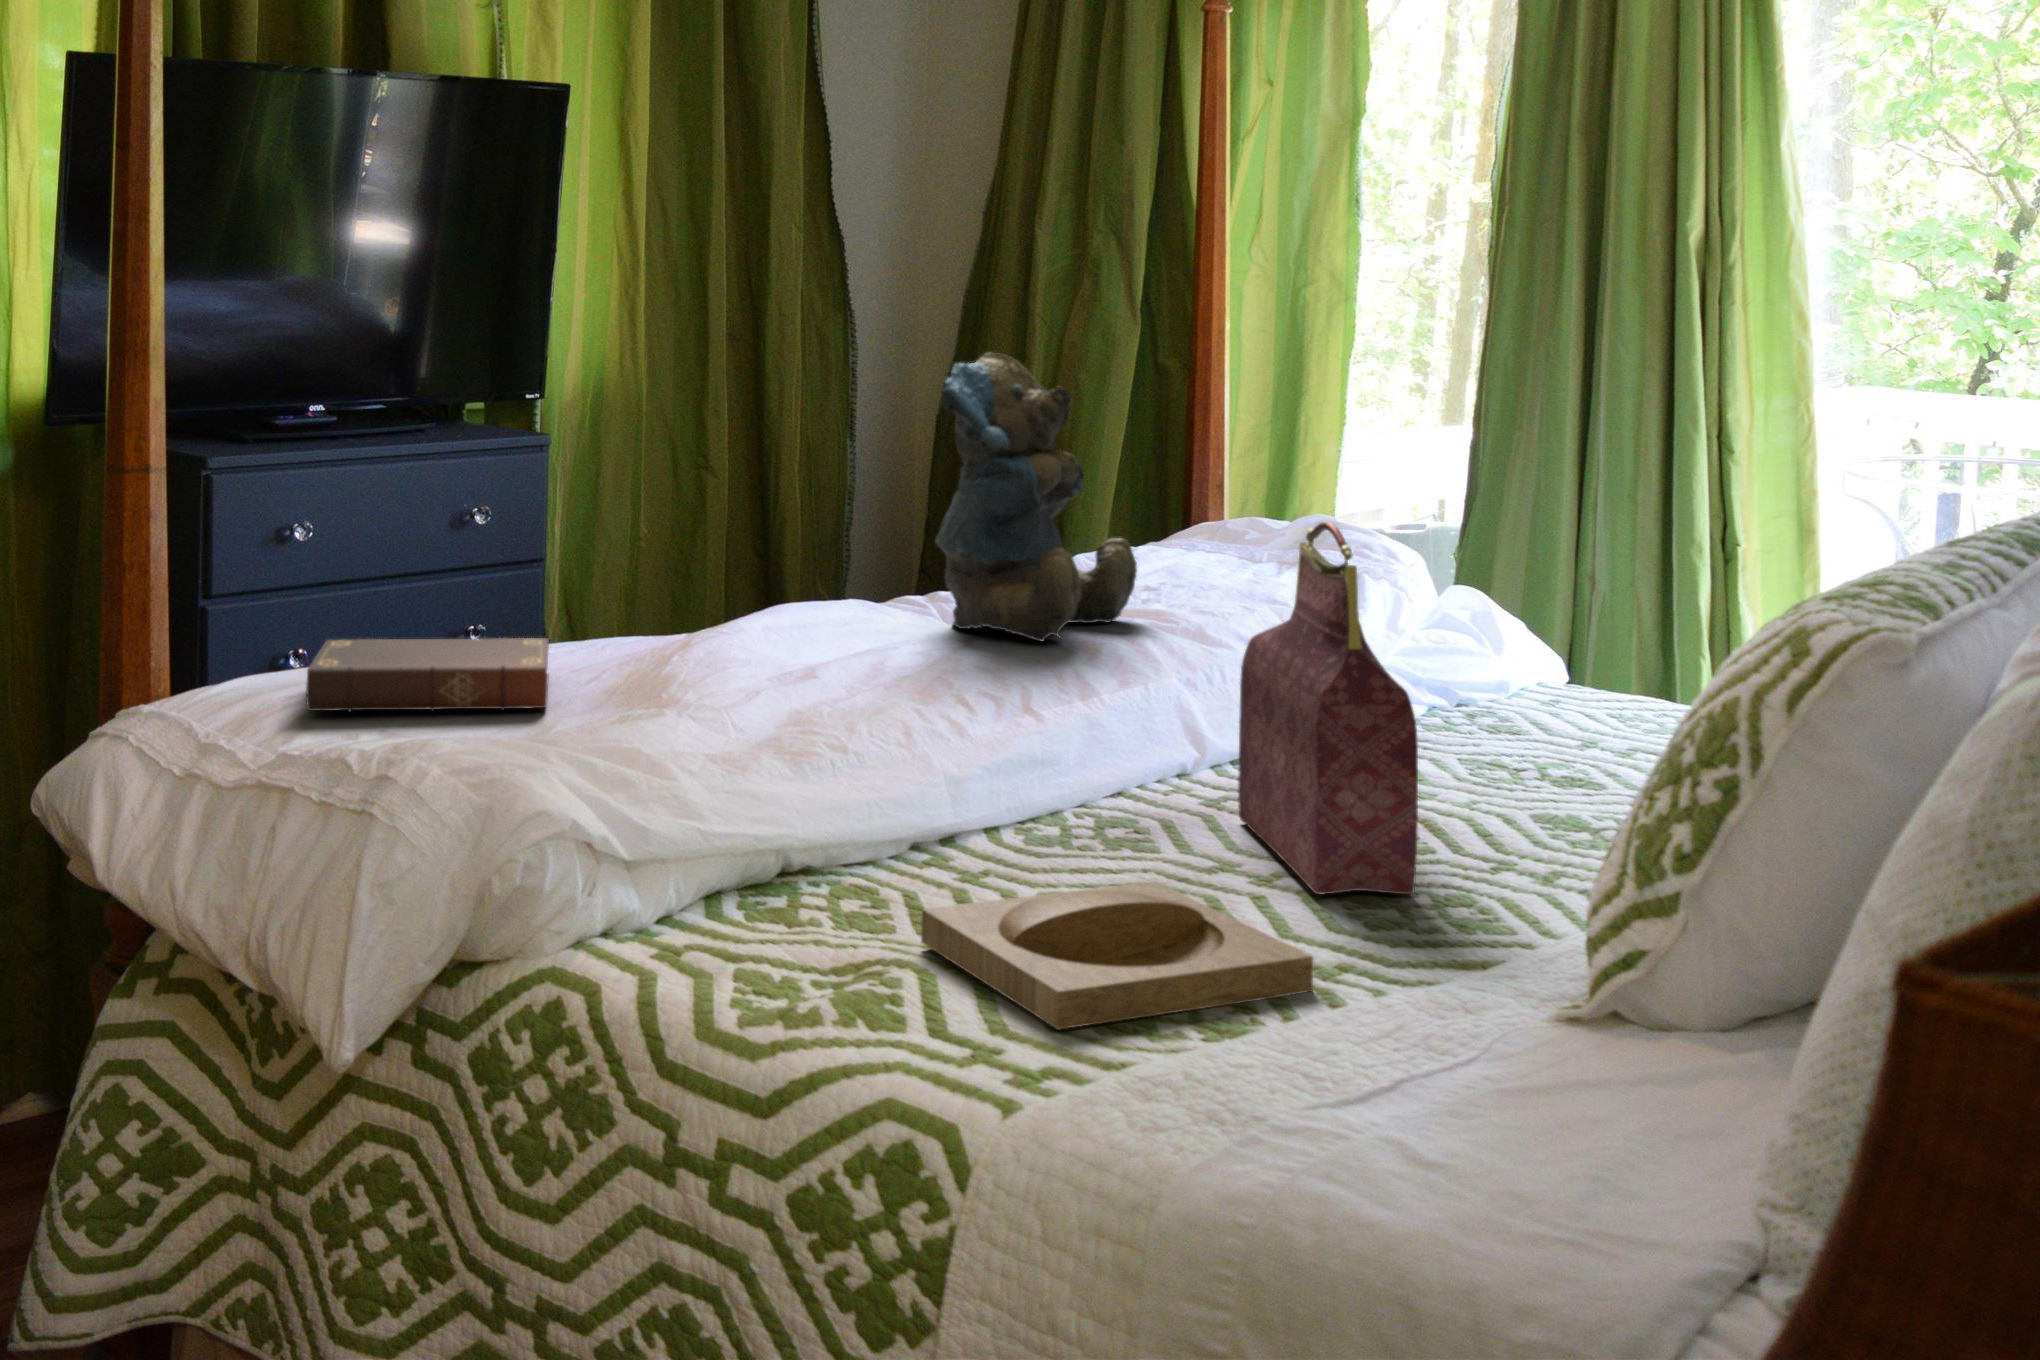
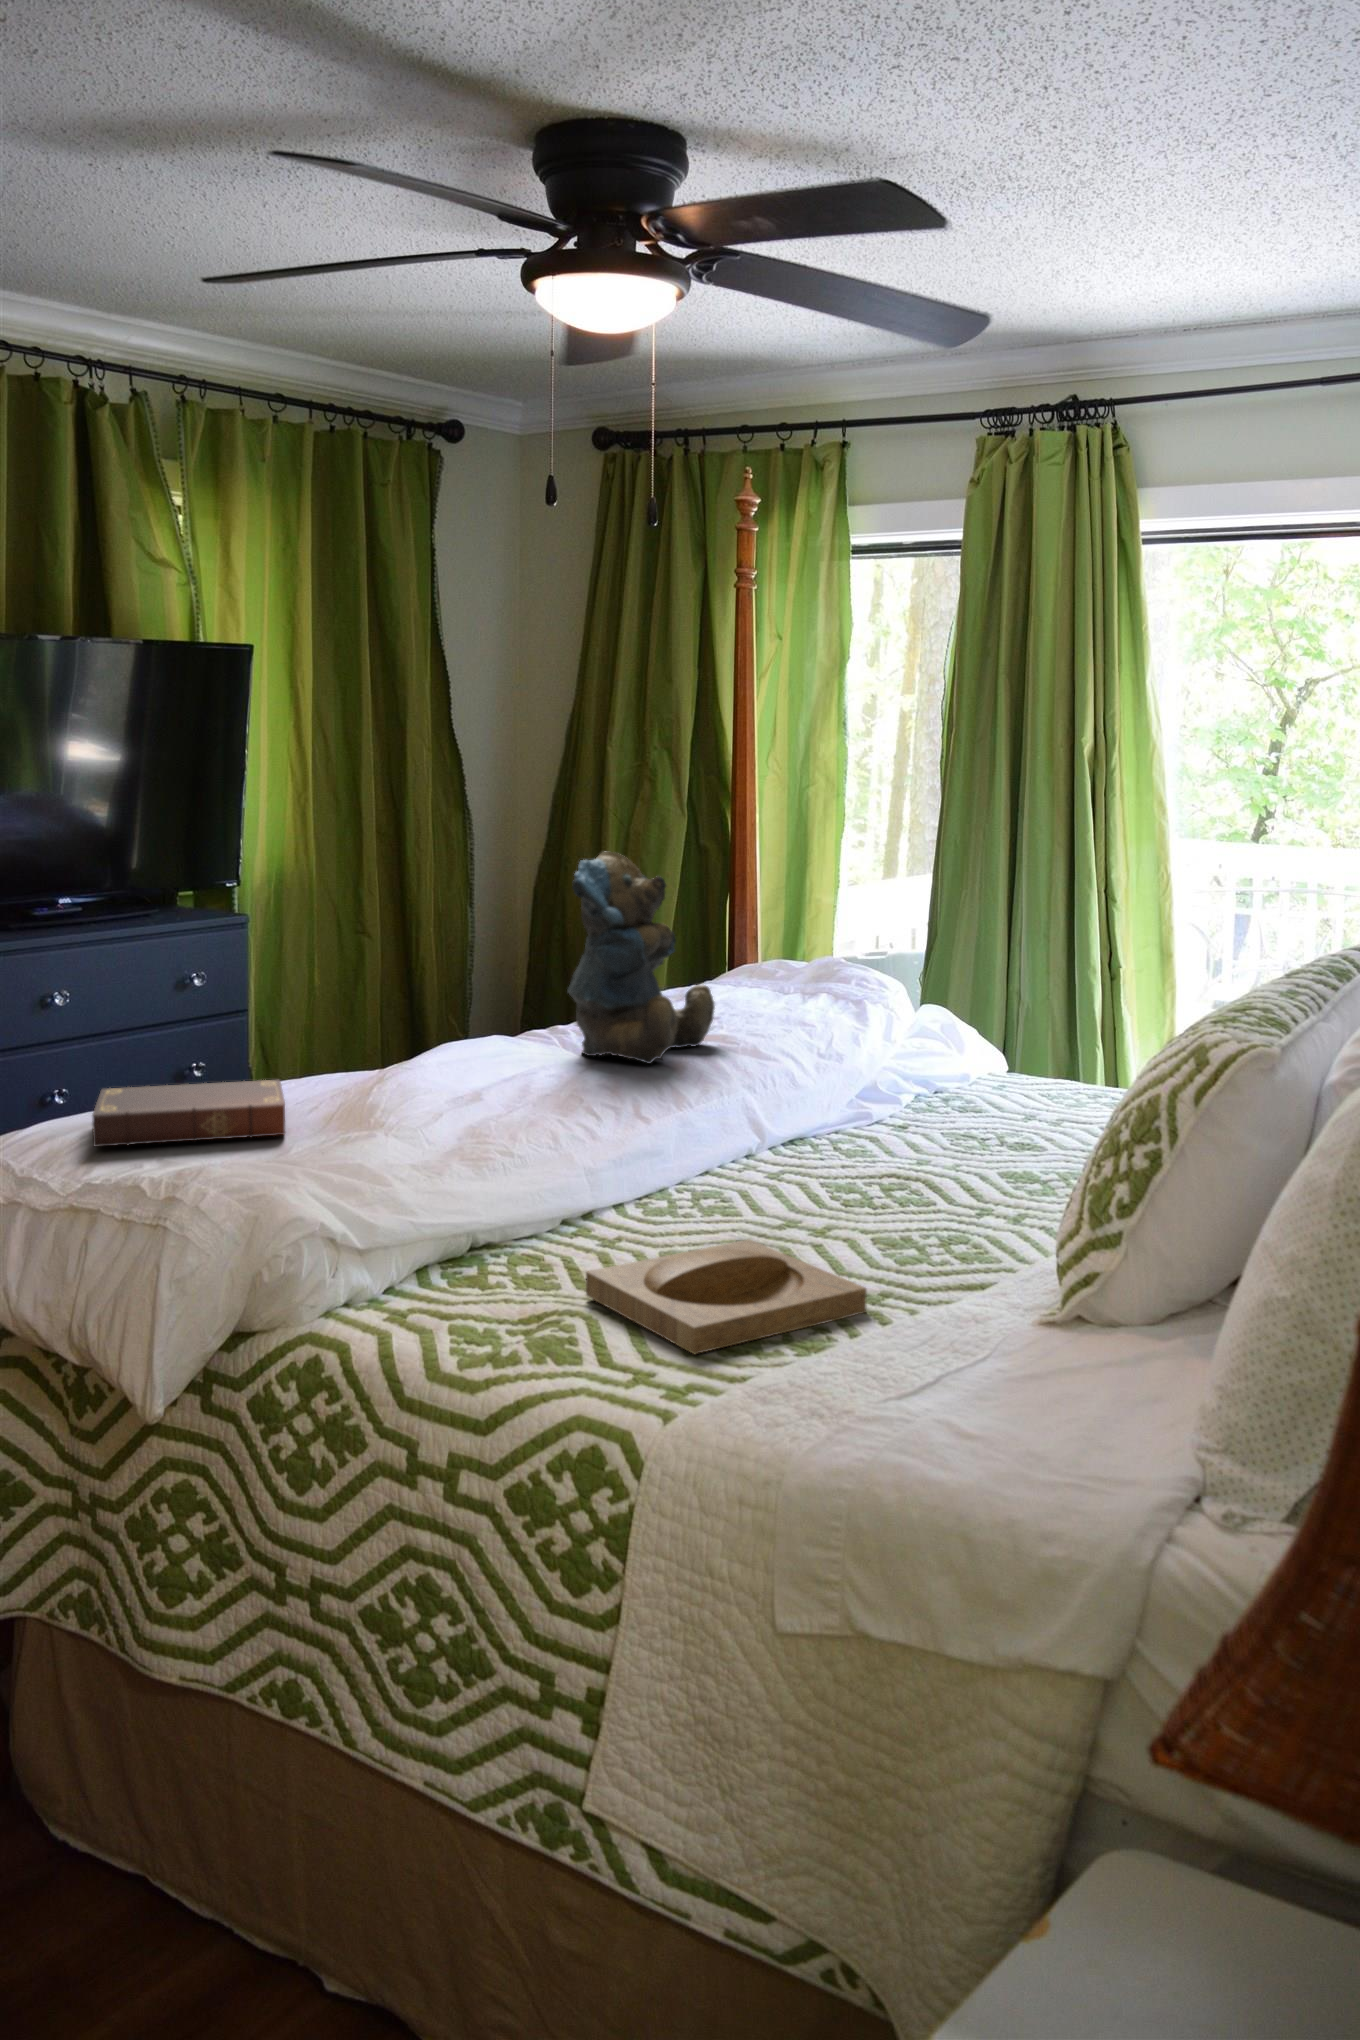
handbag: present [1238,521,1418,895] -> none [797,976,928,1240]

